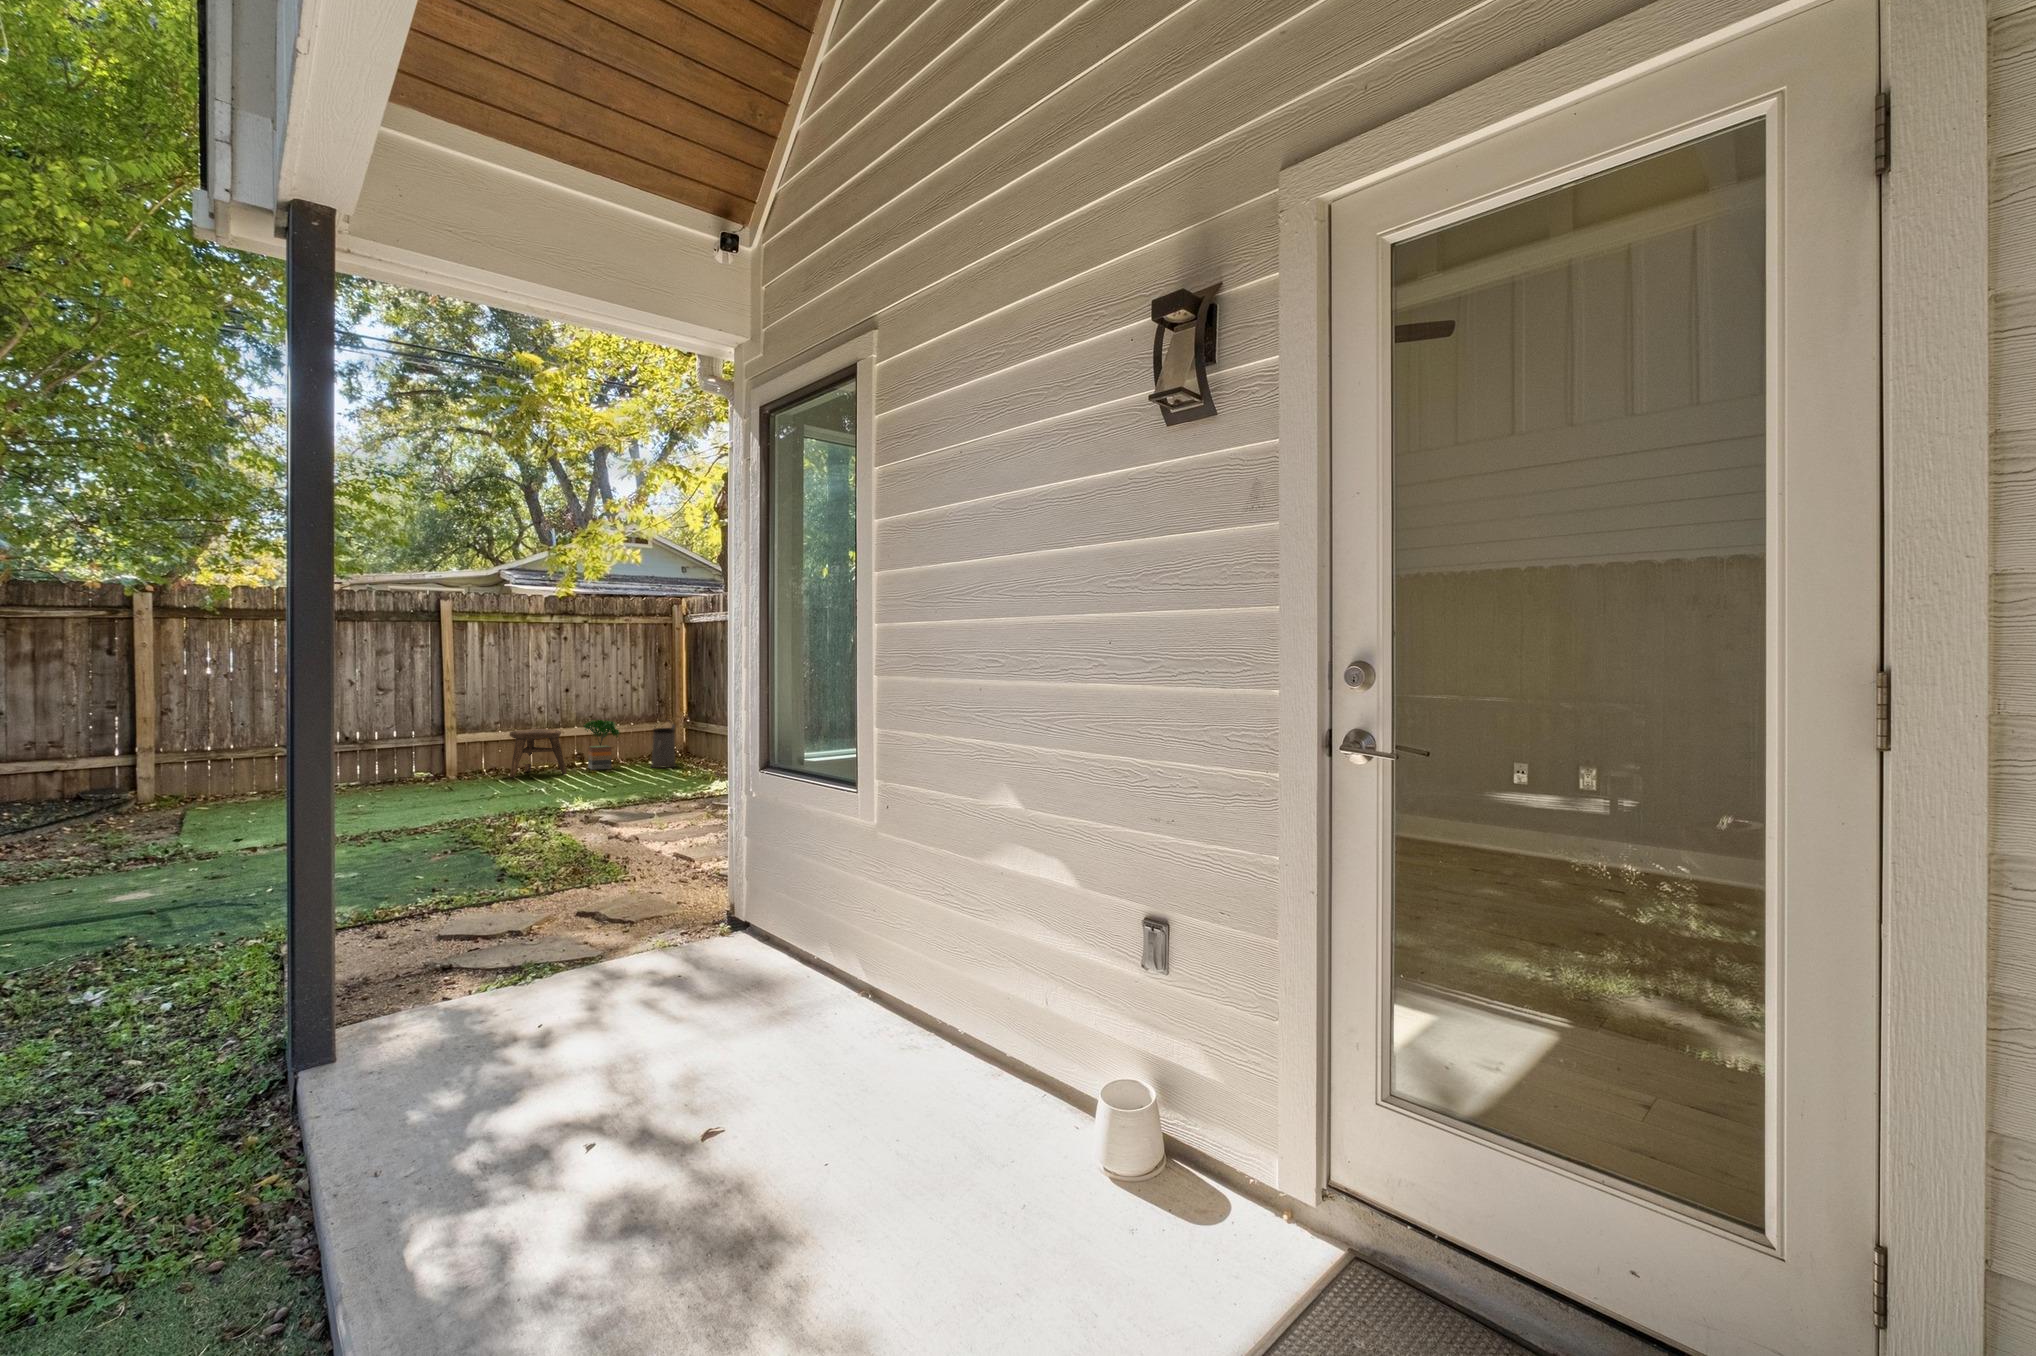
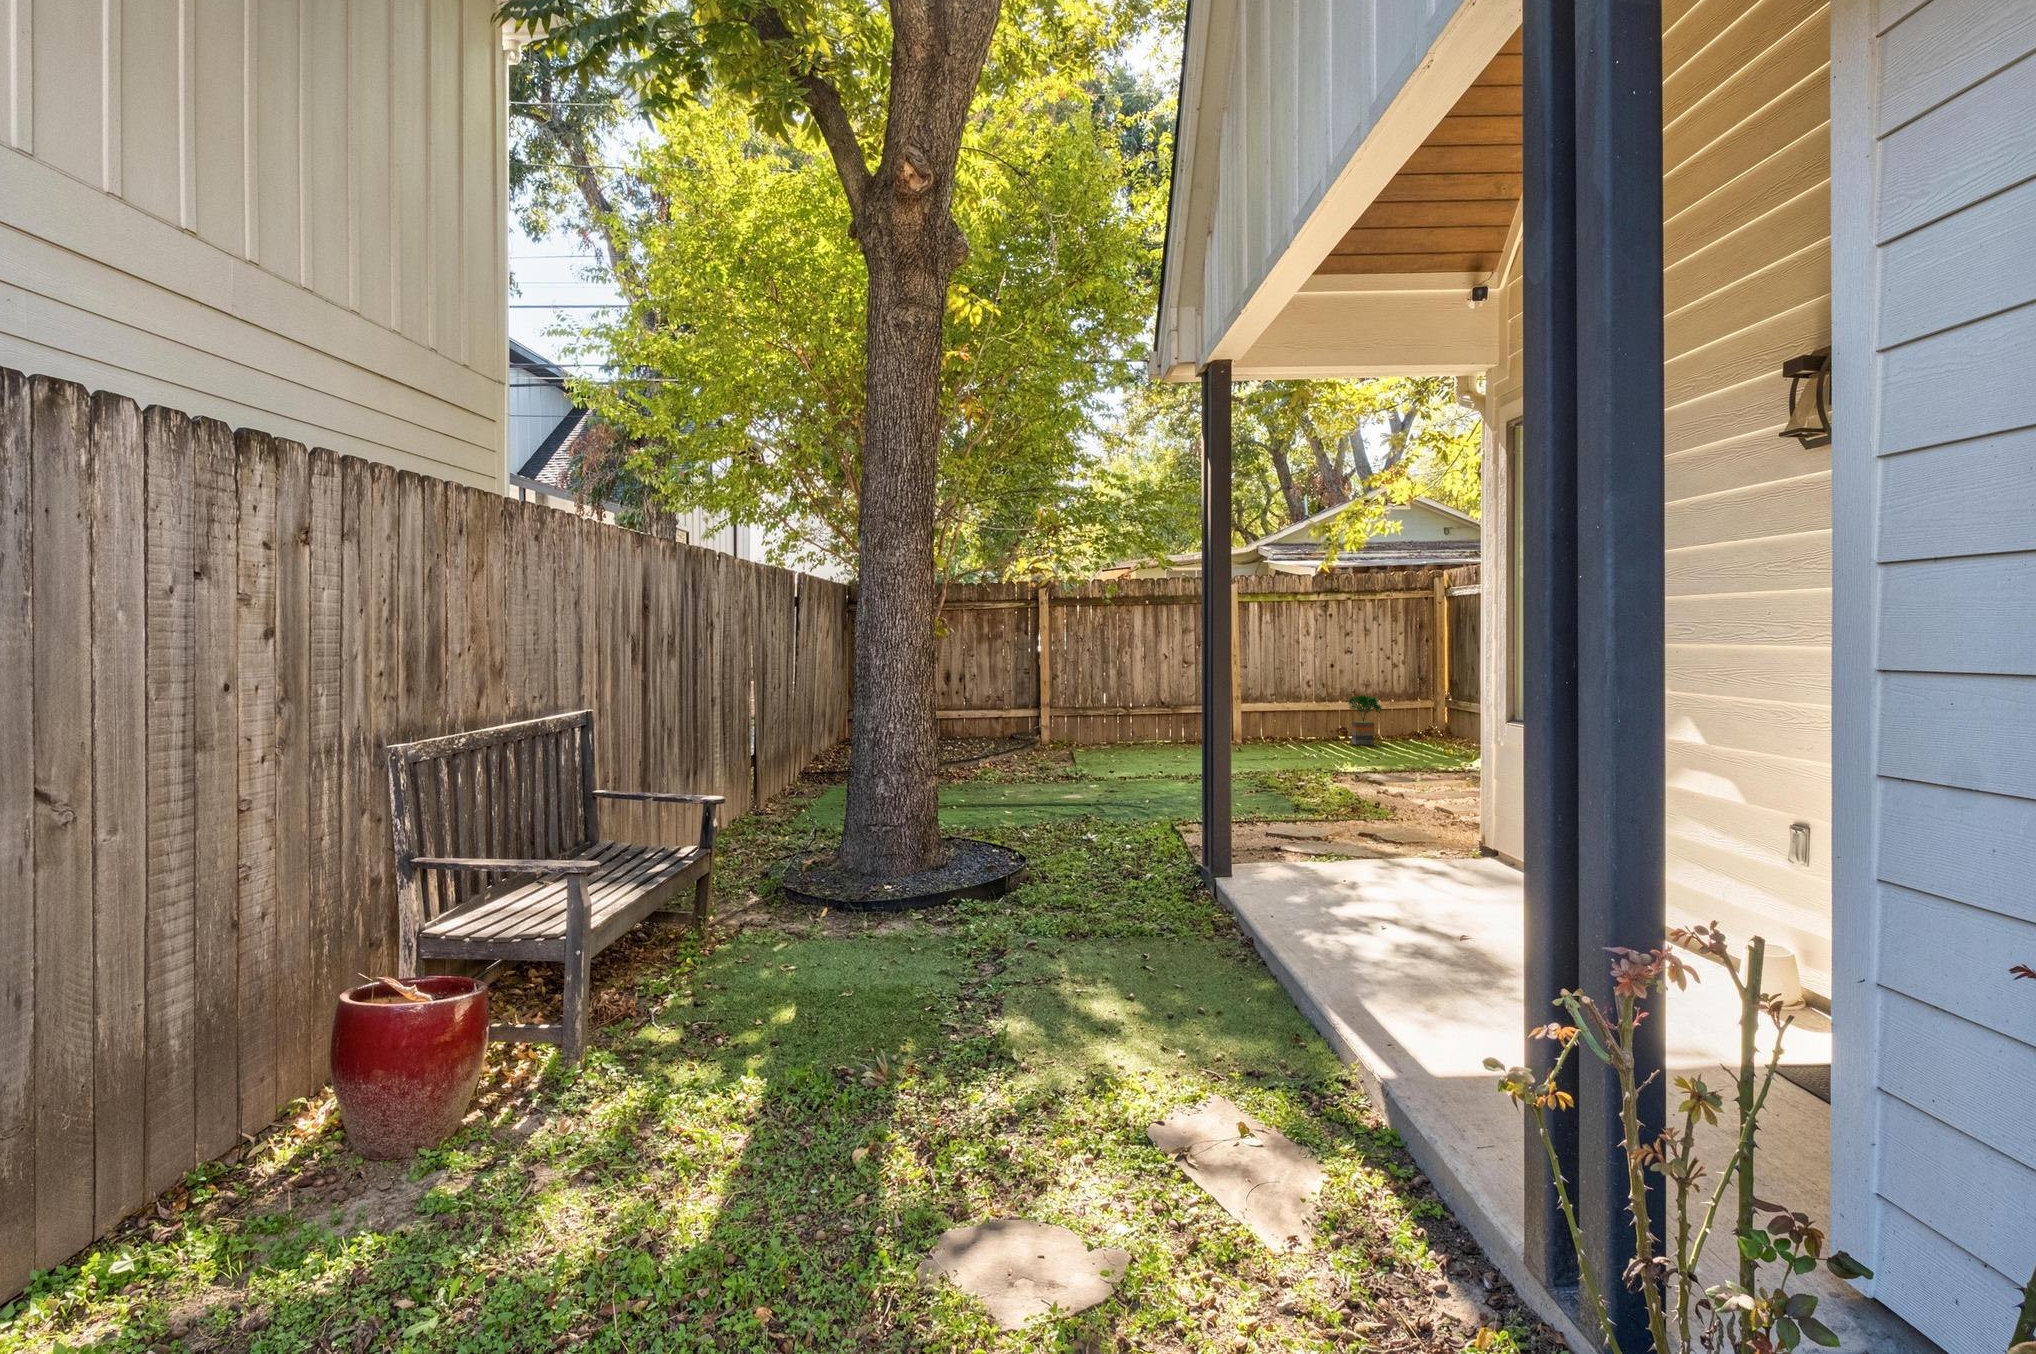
watering can: present [651,724,676,768] -> none [1412,696,1439,746]
stool: present [510,729,567,777] -> none [1283,703,1333,747]

